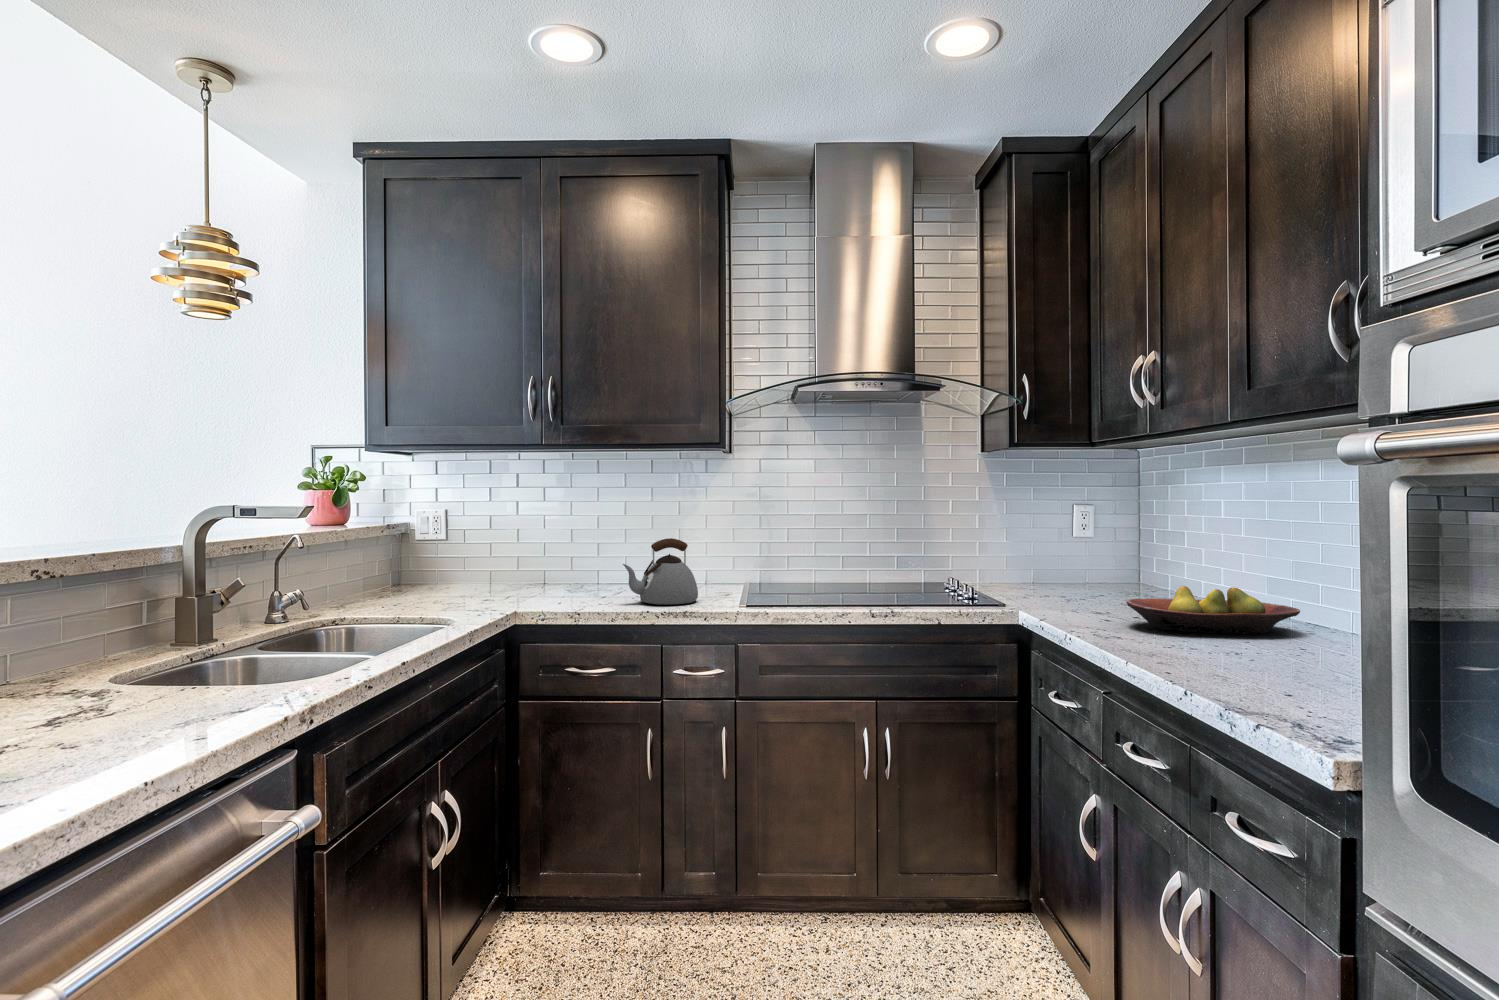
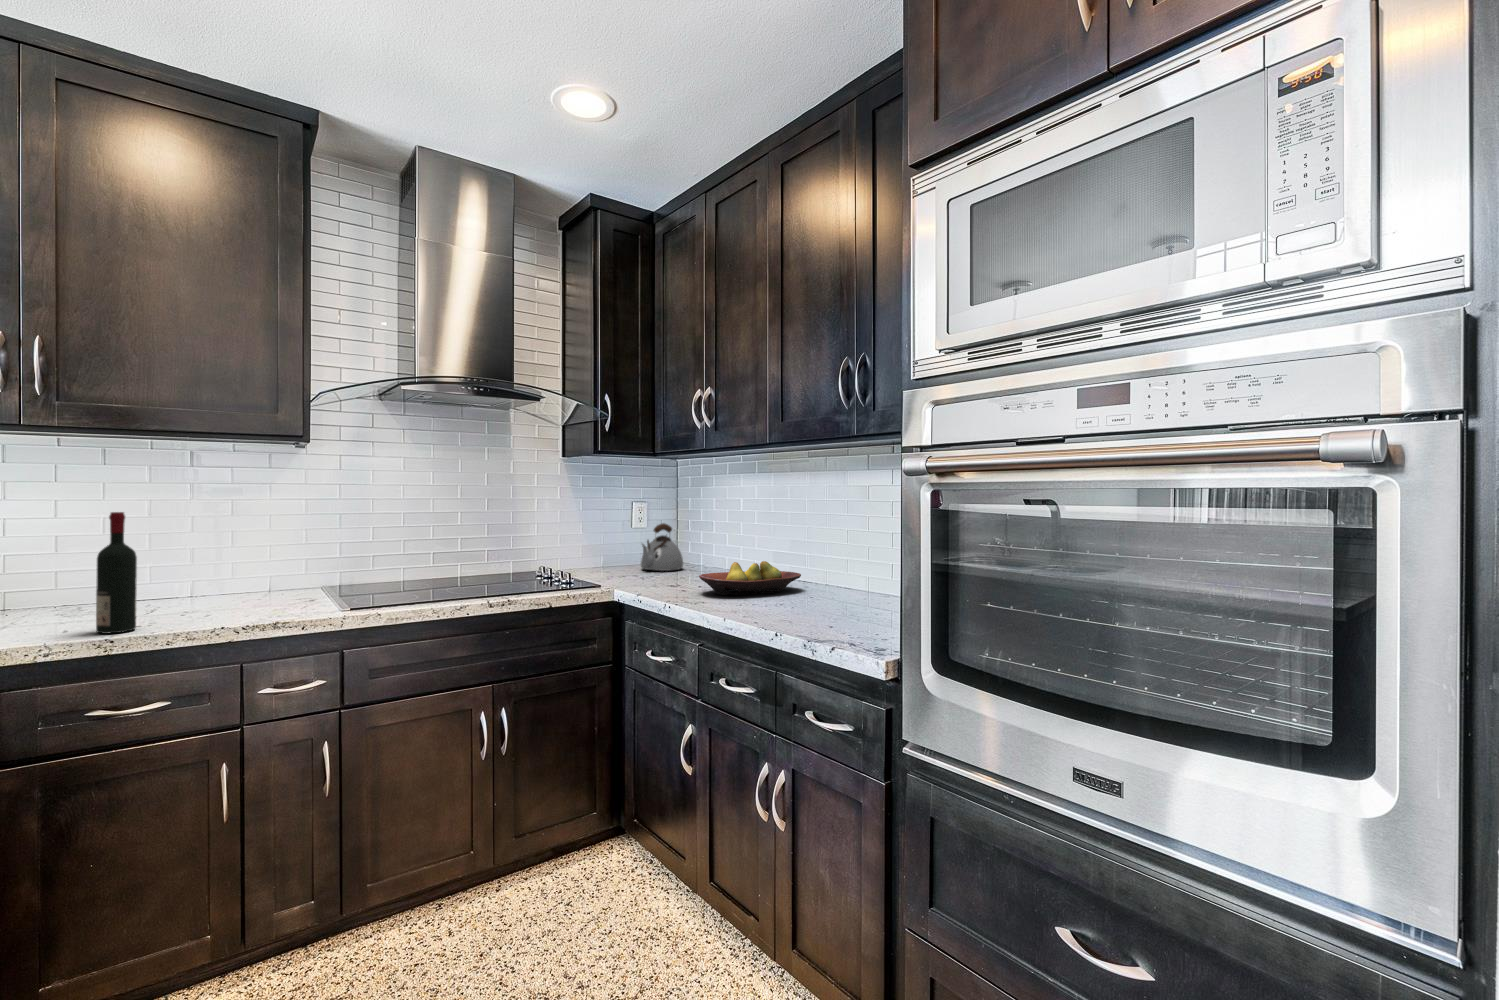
wine bottle: none [573,512,597,608] -> present [96,512,137,634]
kettle: present [623,538,698,604] -> present [641,523,683,571]

